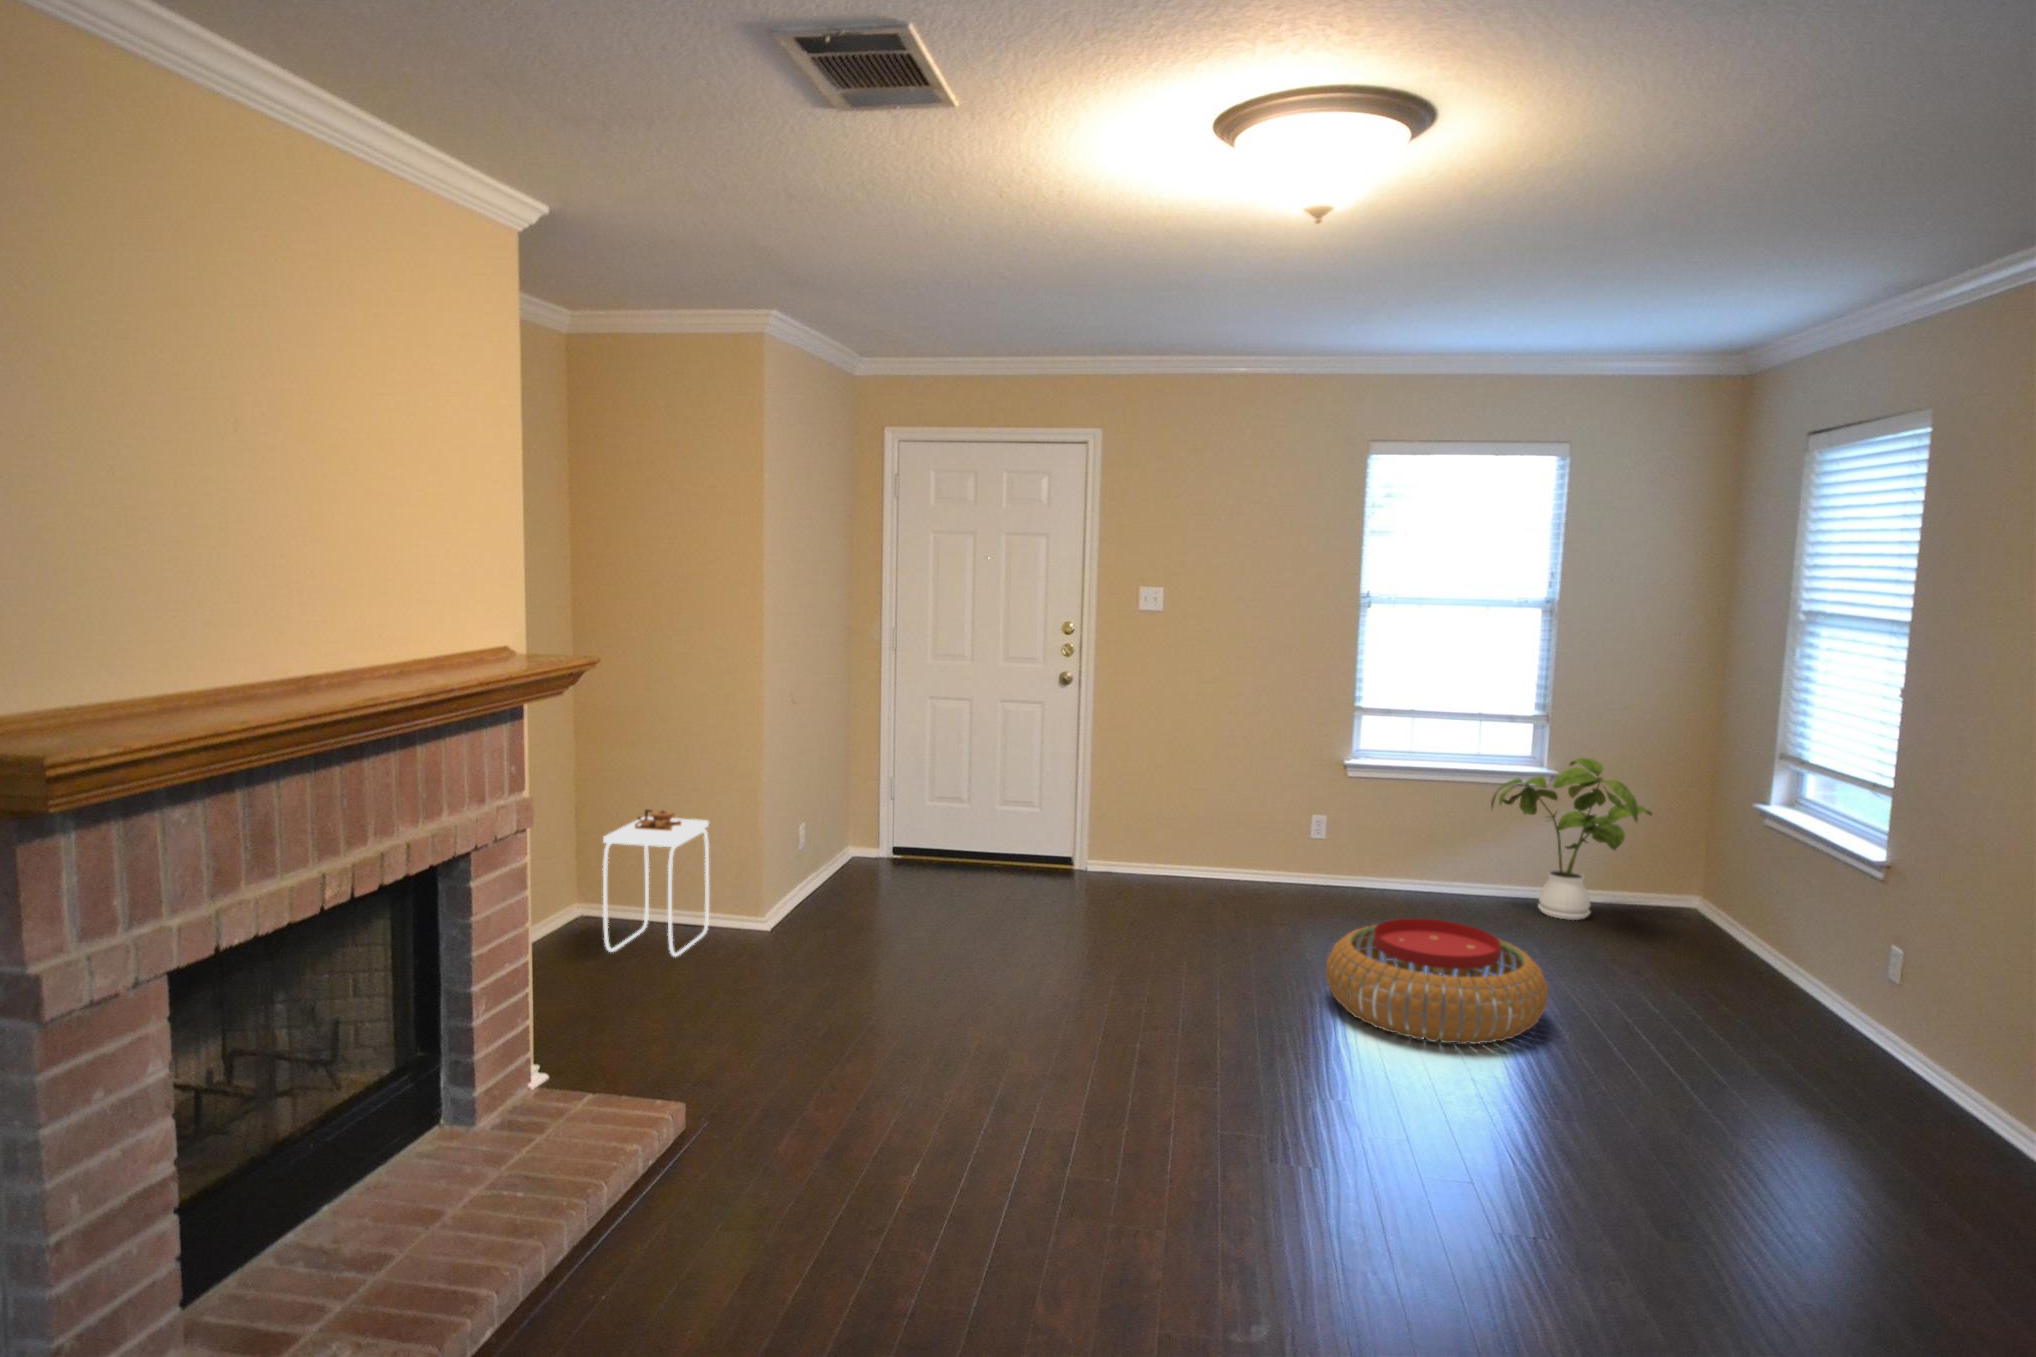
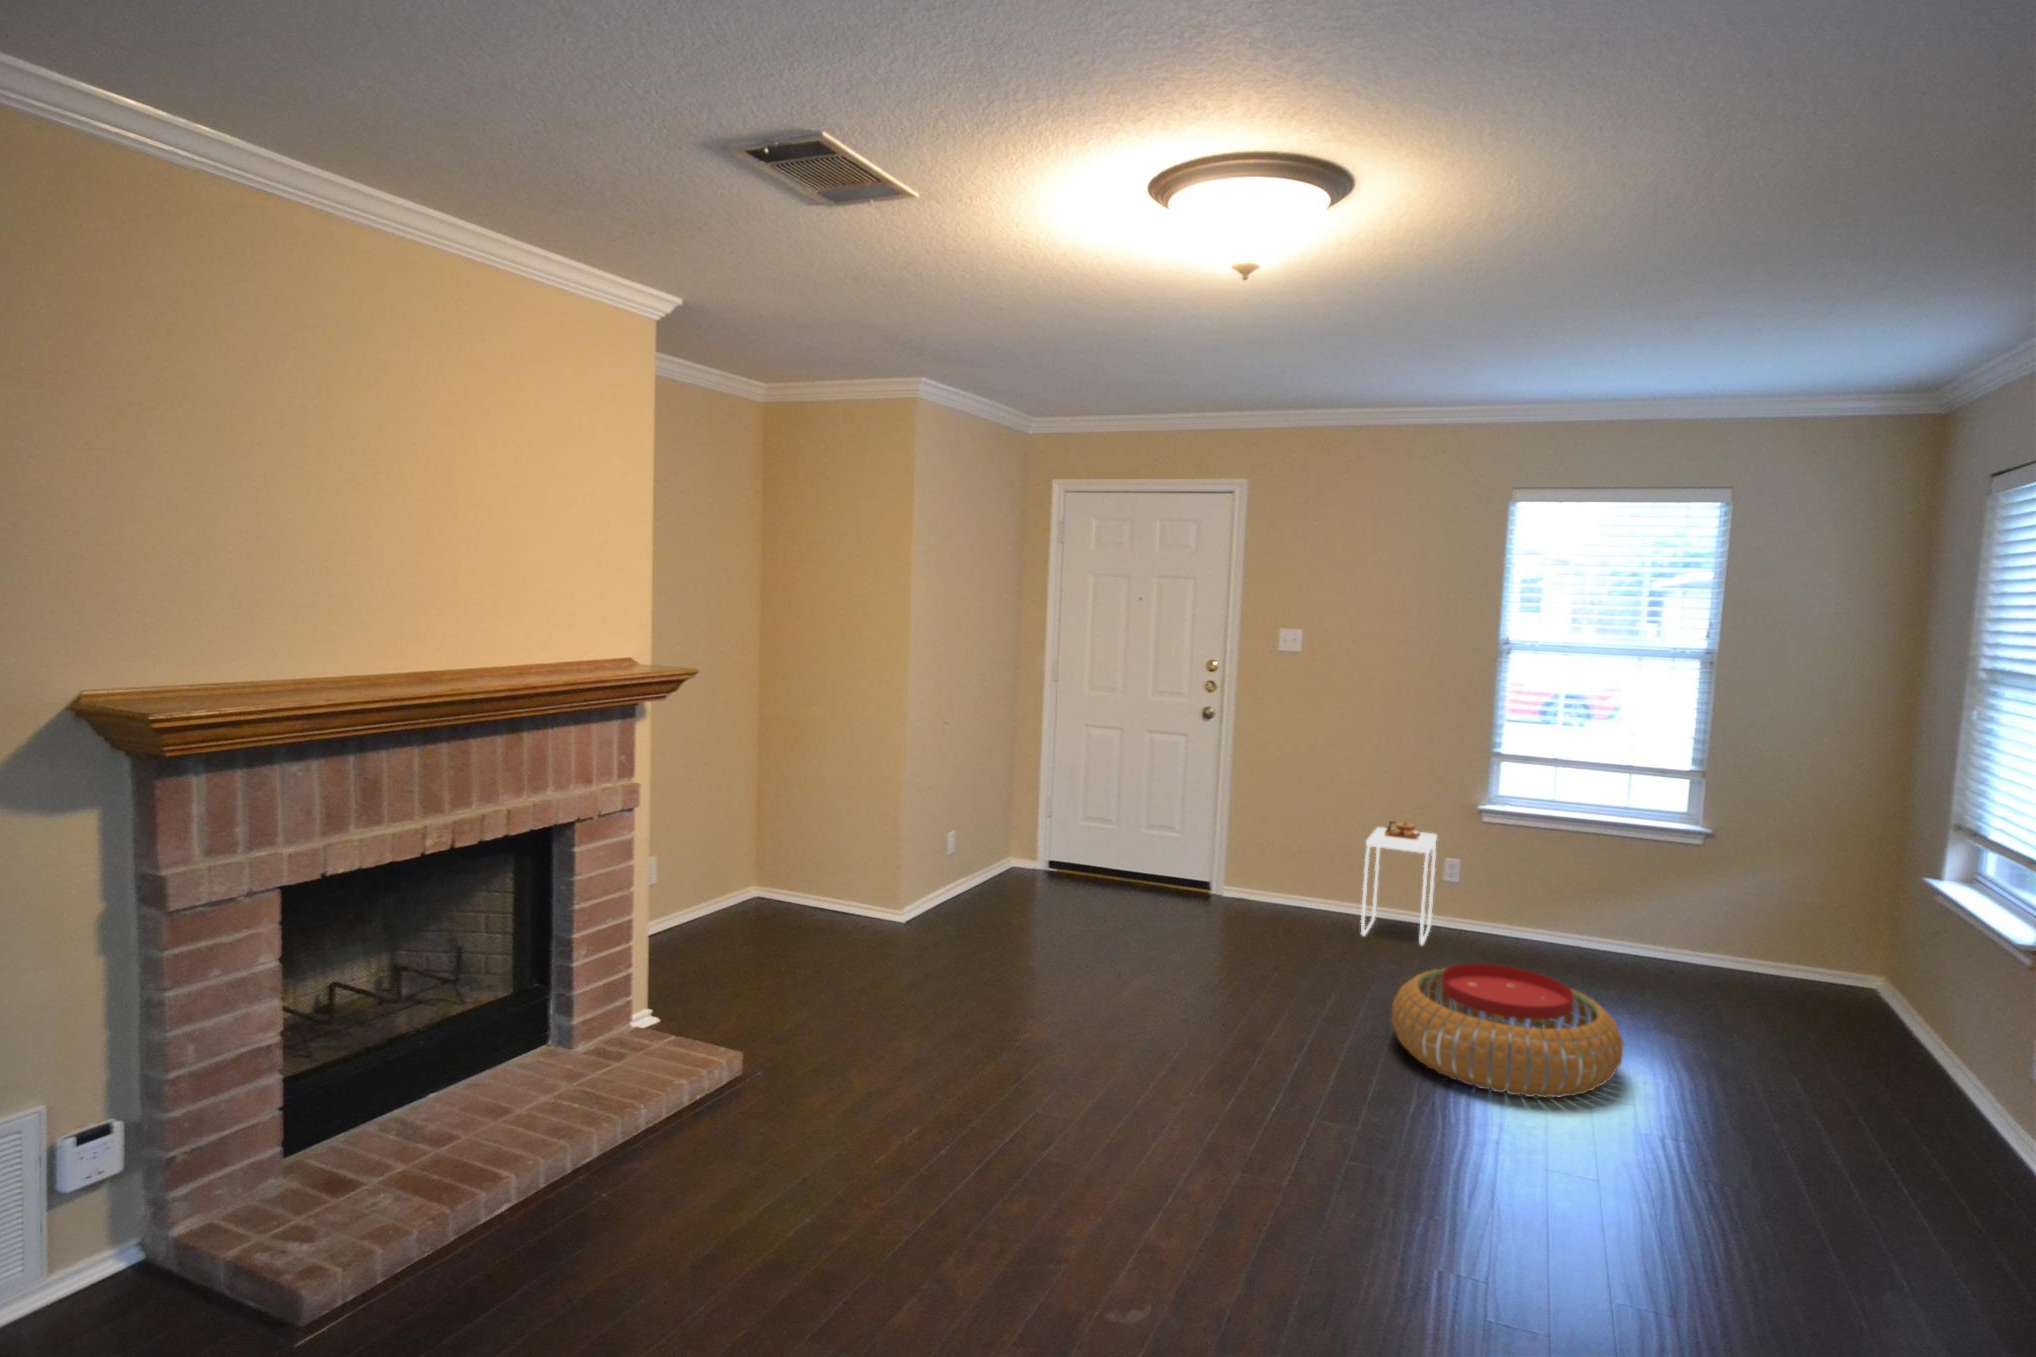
house plant: present [1491,758,1652,920] -> none [1632,817,1818,988]
side table: present [603,809,709,957] -> present [1361,821,1437,945]

